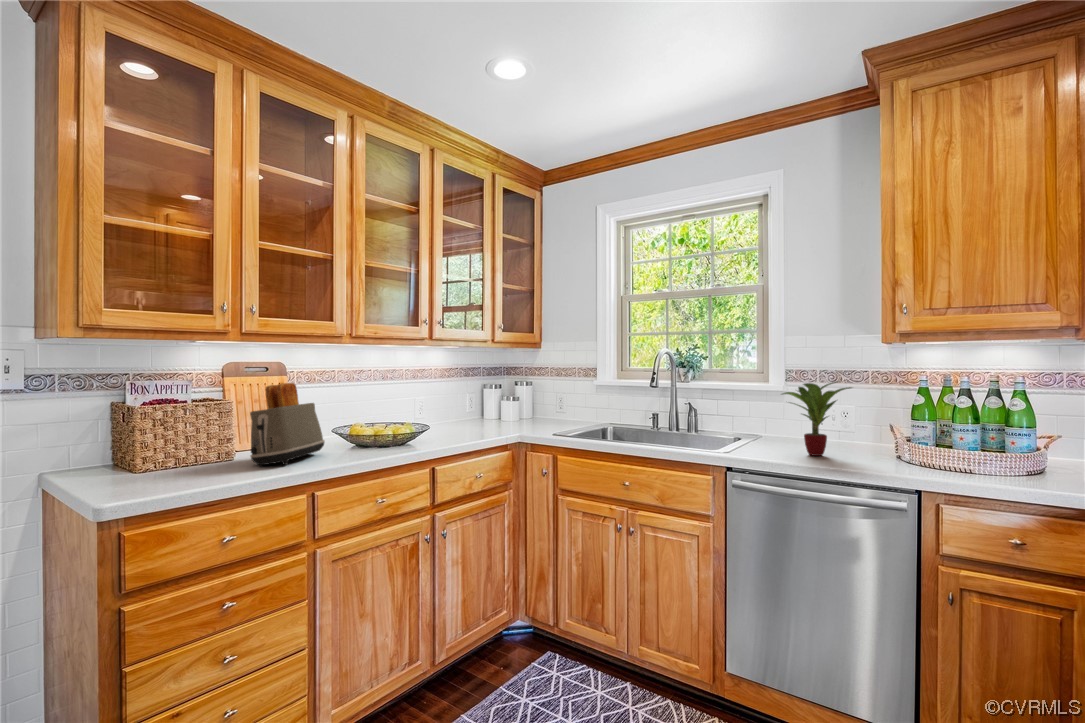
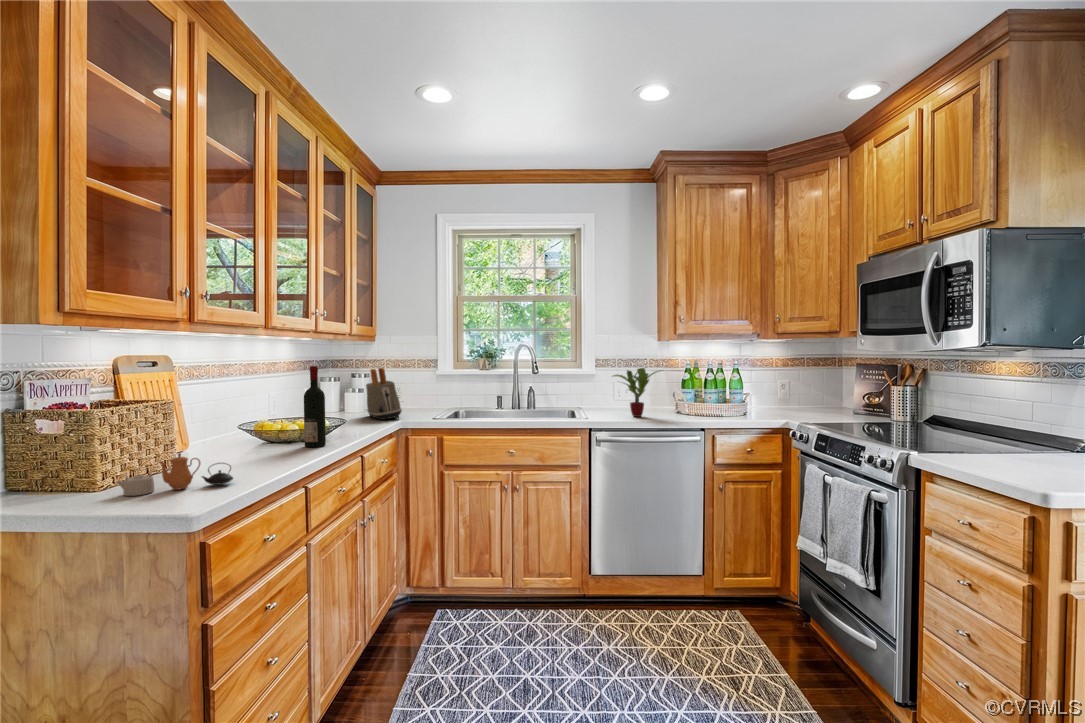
wine bottle: none [367,374,387,454] -> present [304,366,326,447]
toaster: present [250,383,325,465] -> present [366,368,402,420]
teapot: none [148,447,227,480] -> present [117,453,233,496]

